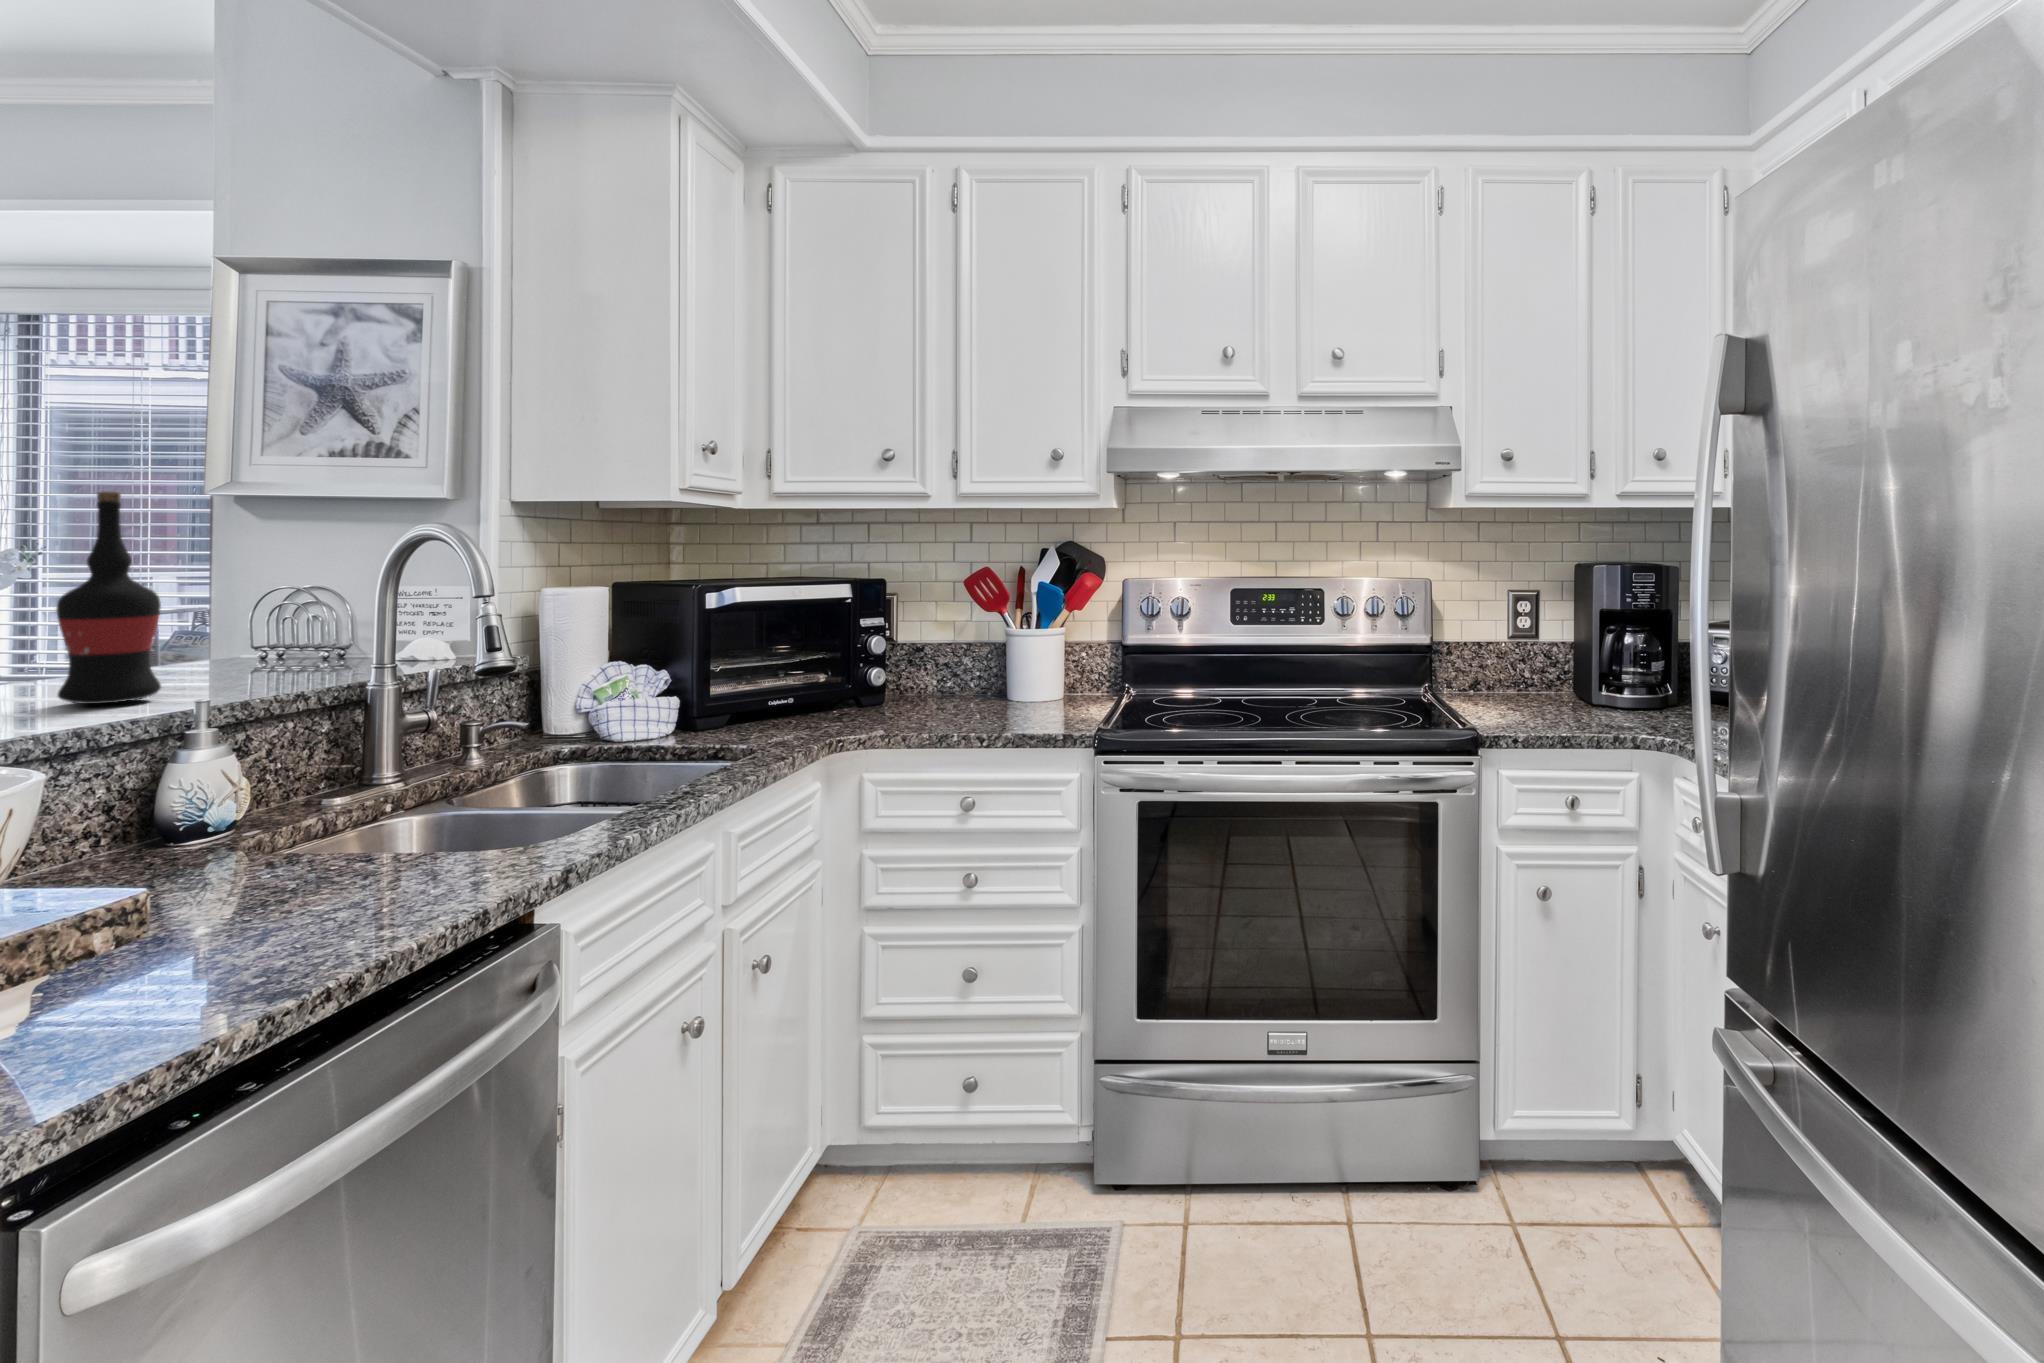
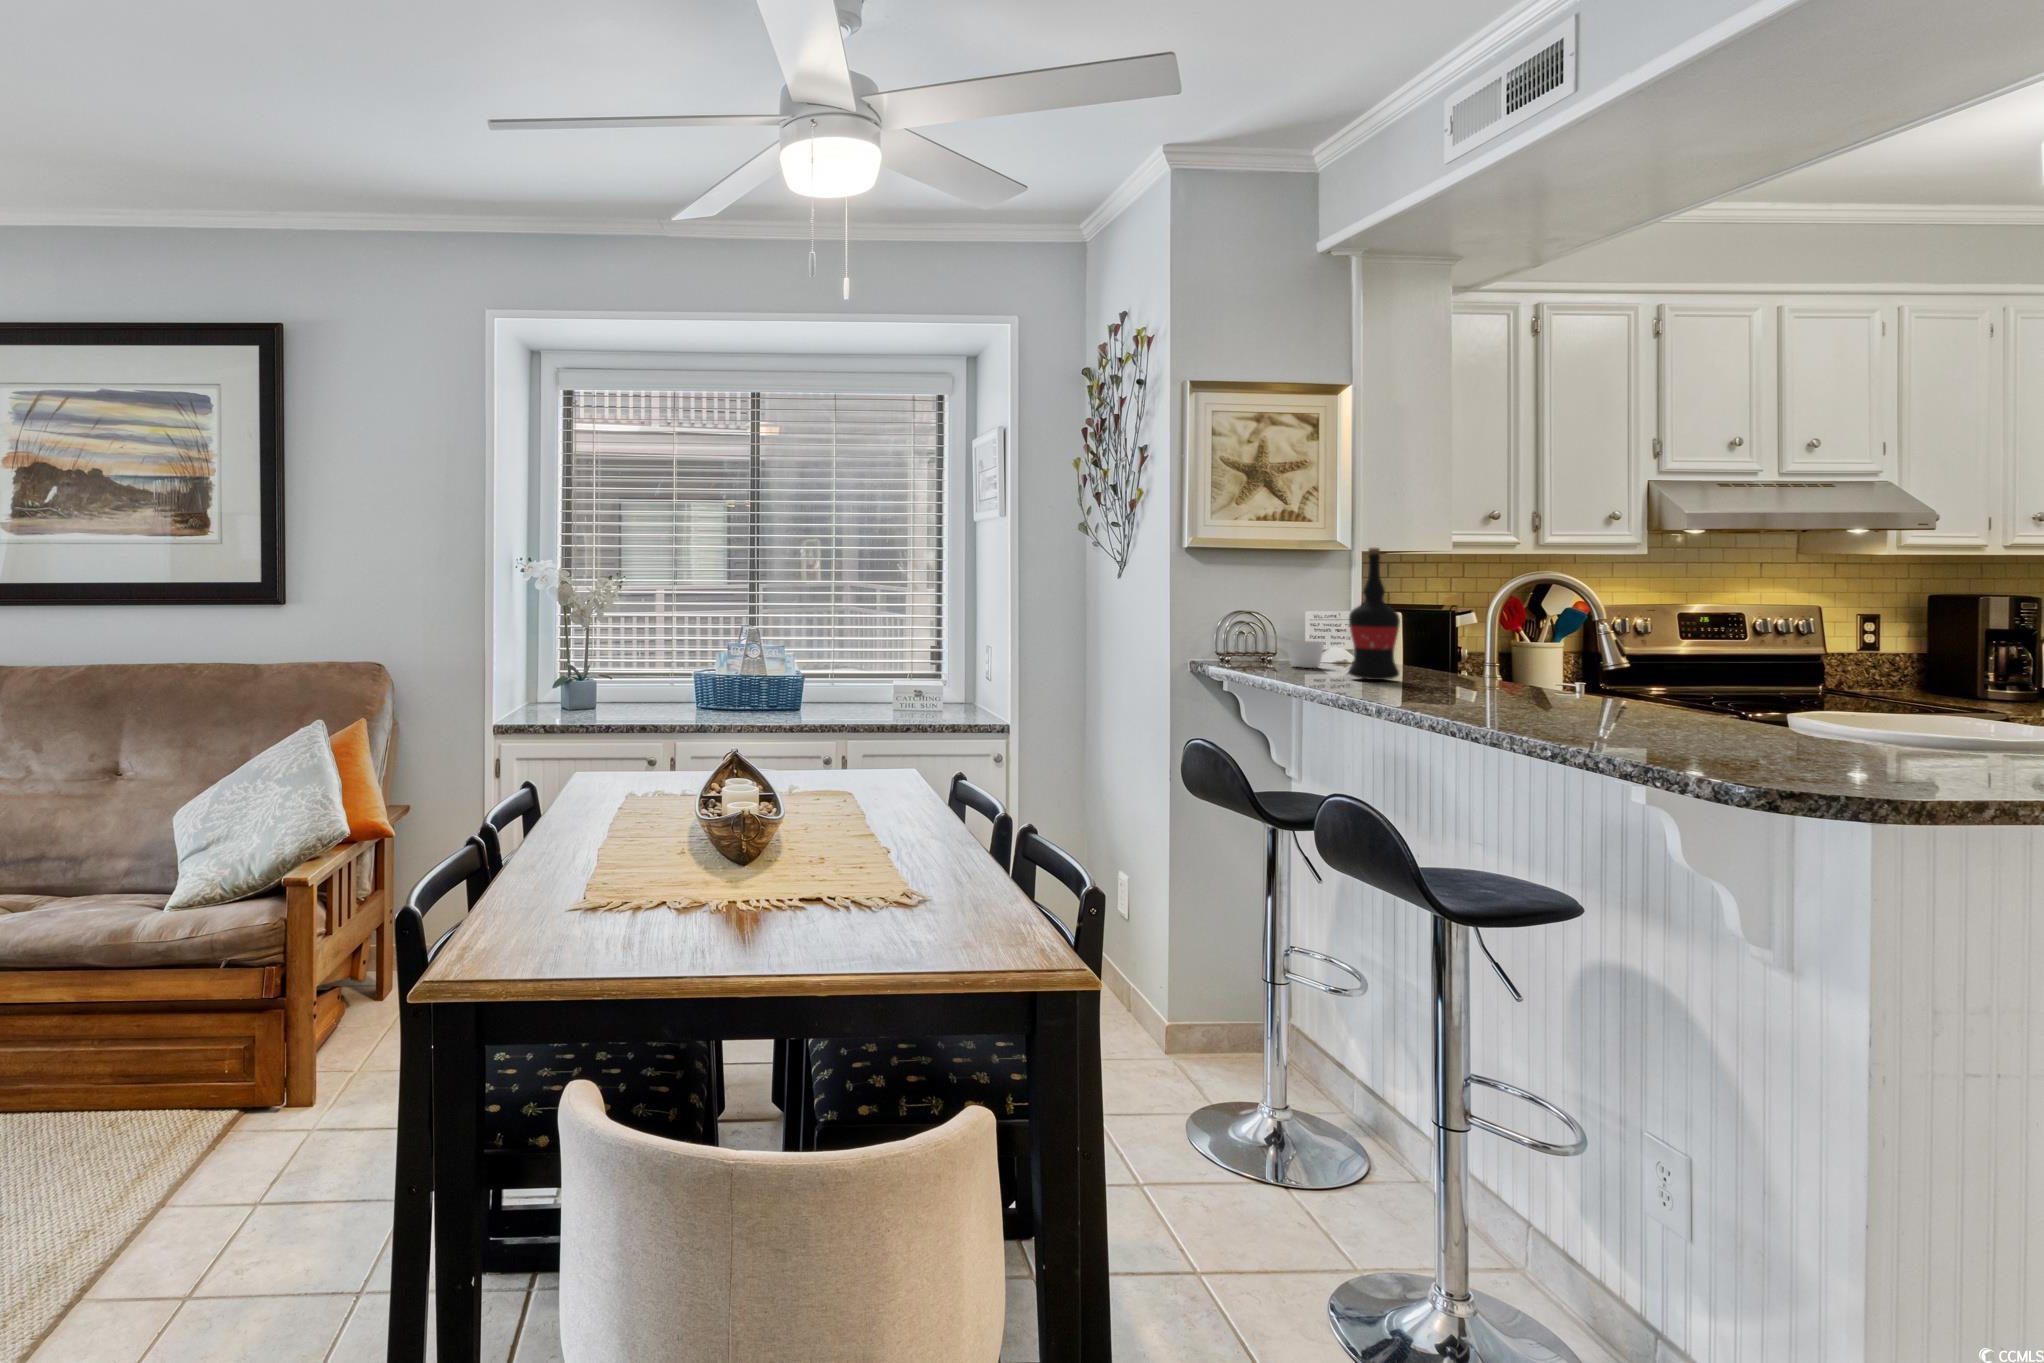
candle: none [273,633,340,674] -> present [1287,641,1324,668]

